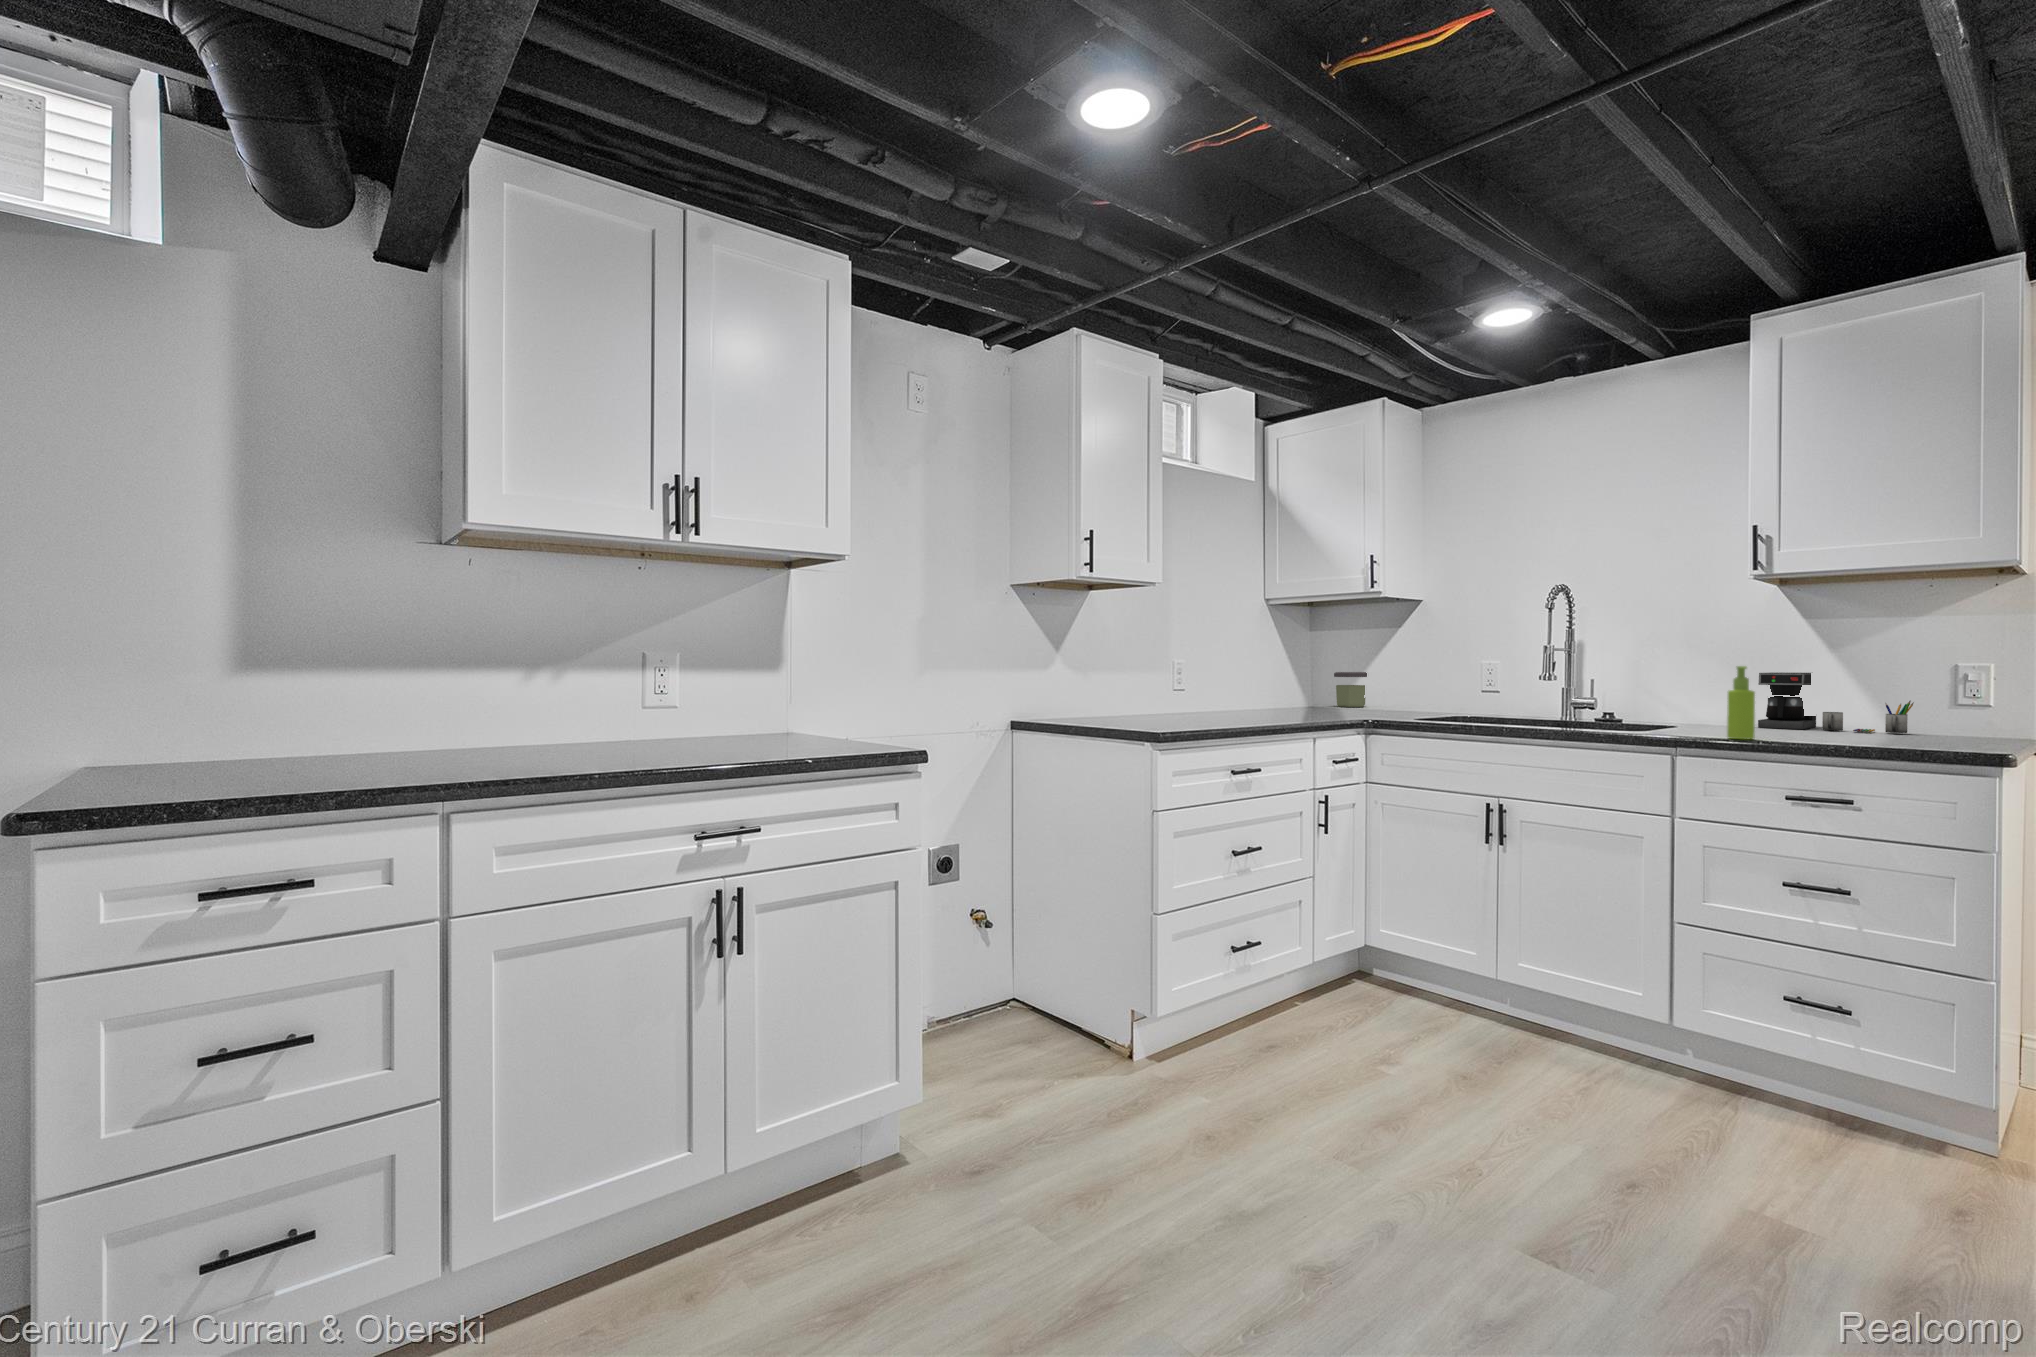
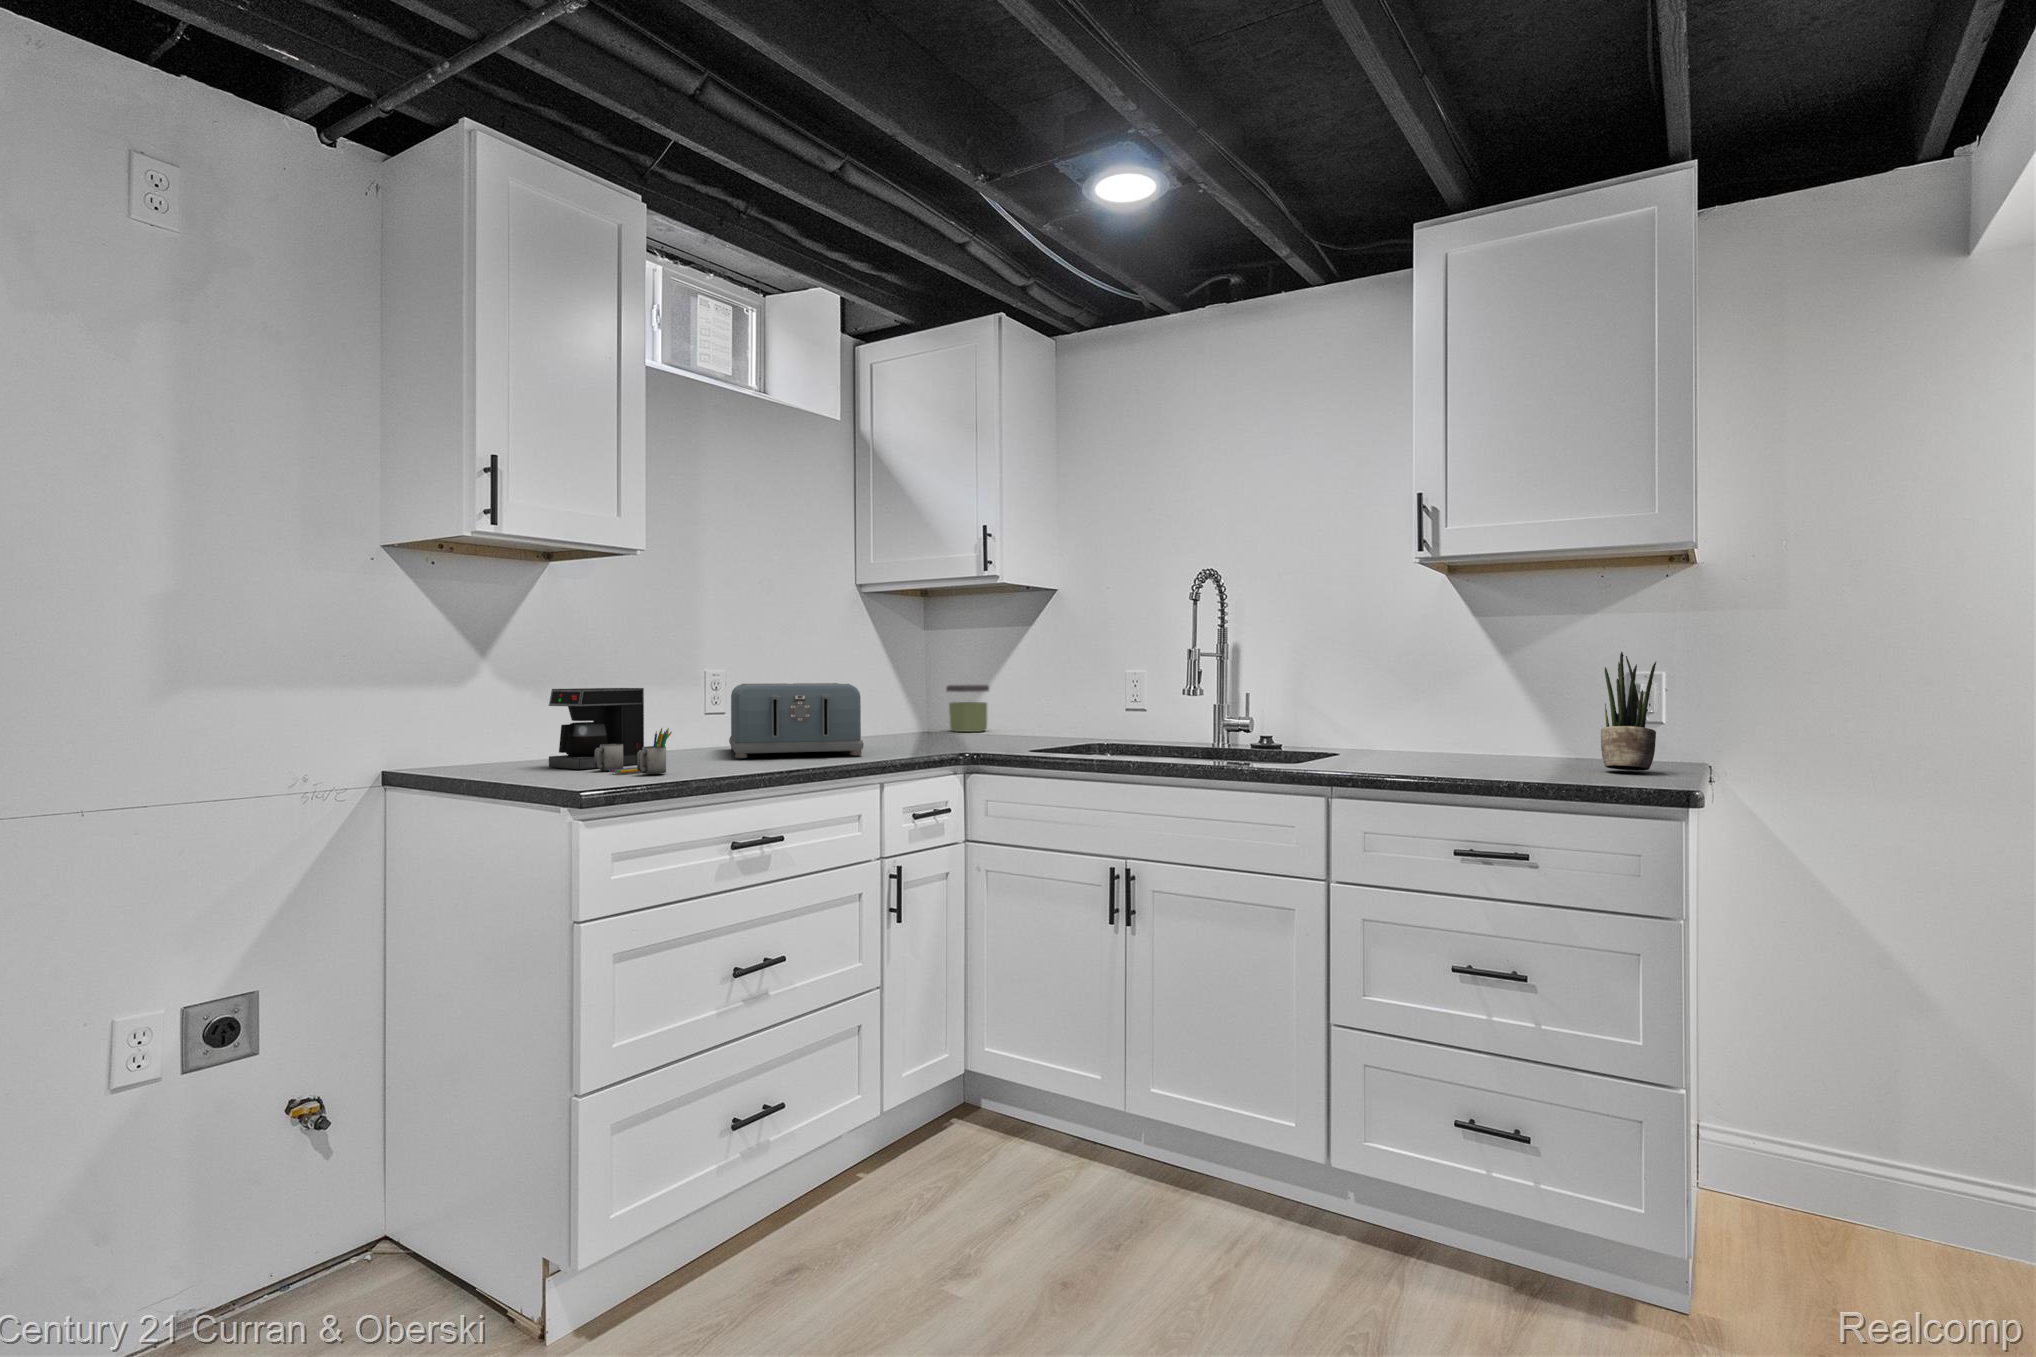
potted plant: none [1924,647,1979,742] -> present [1601,652,1656,771]
soap dispenser: present [1727,666,1755,739] -> none [1390,676,1421,774]
toaster: none [1195,670,1297,720] -> present [729,683,864,758]
coffee maker: present [1758,672,1914,733] -> present [549,688,672,774]

